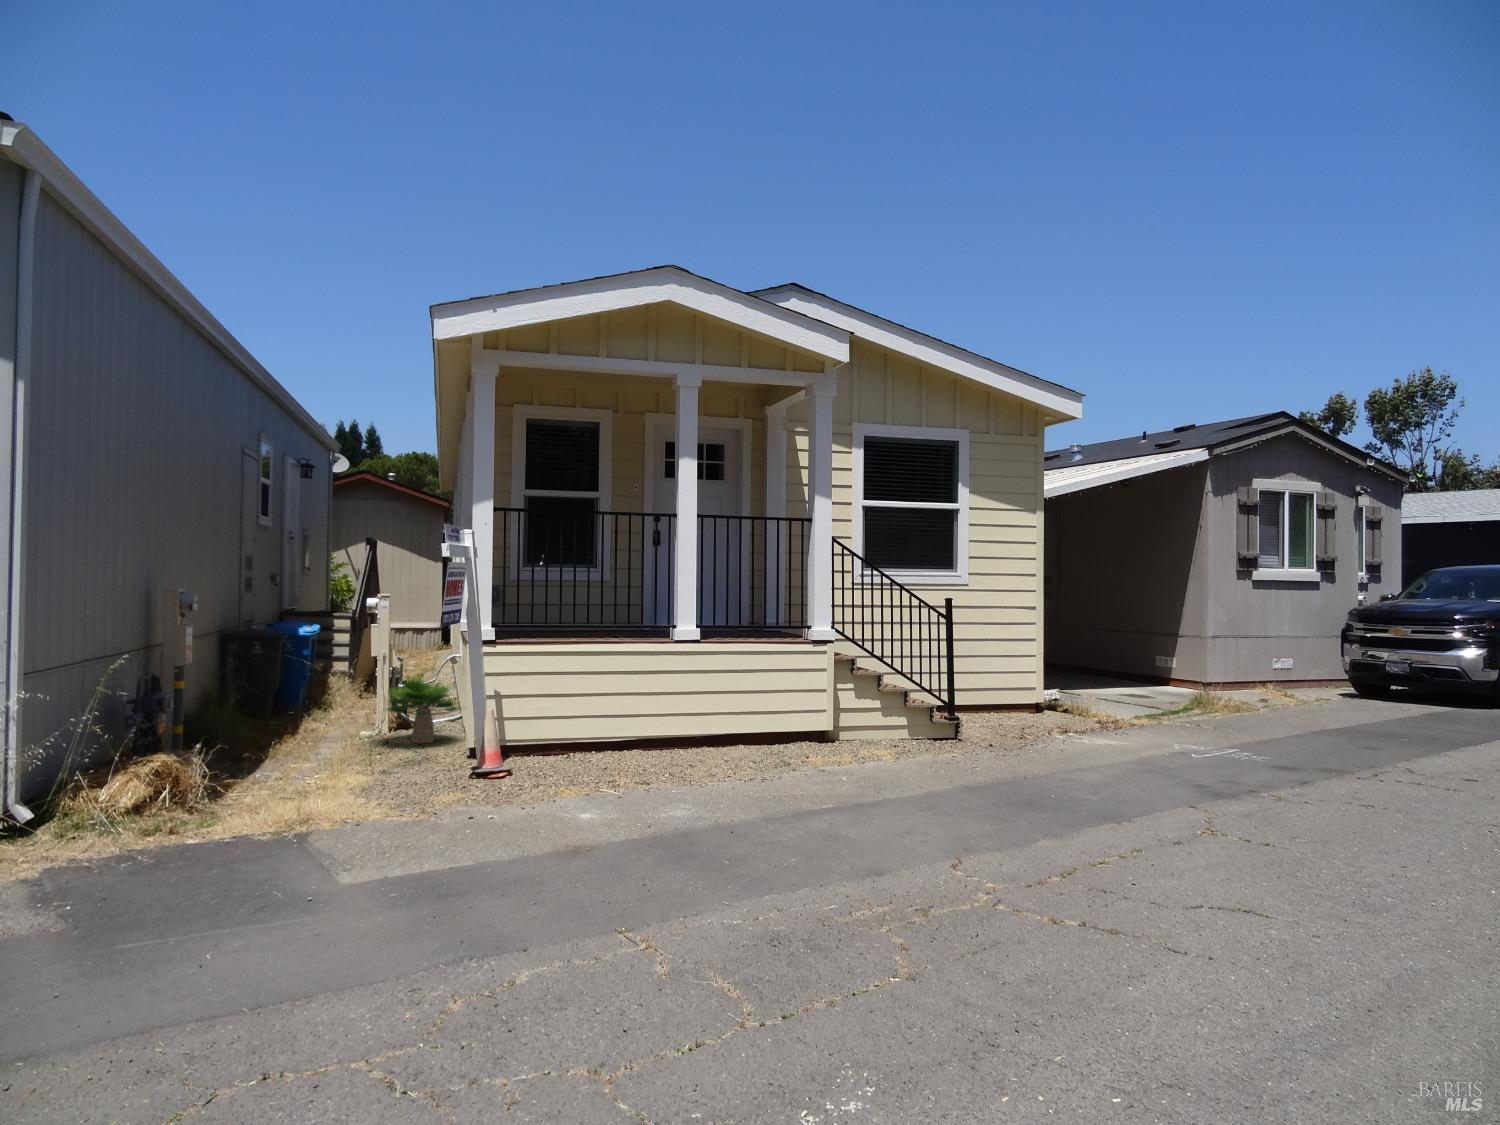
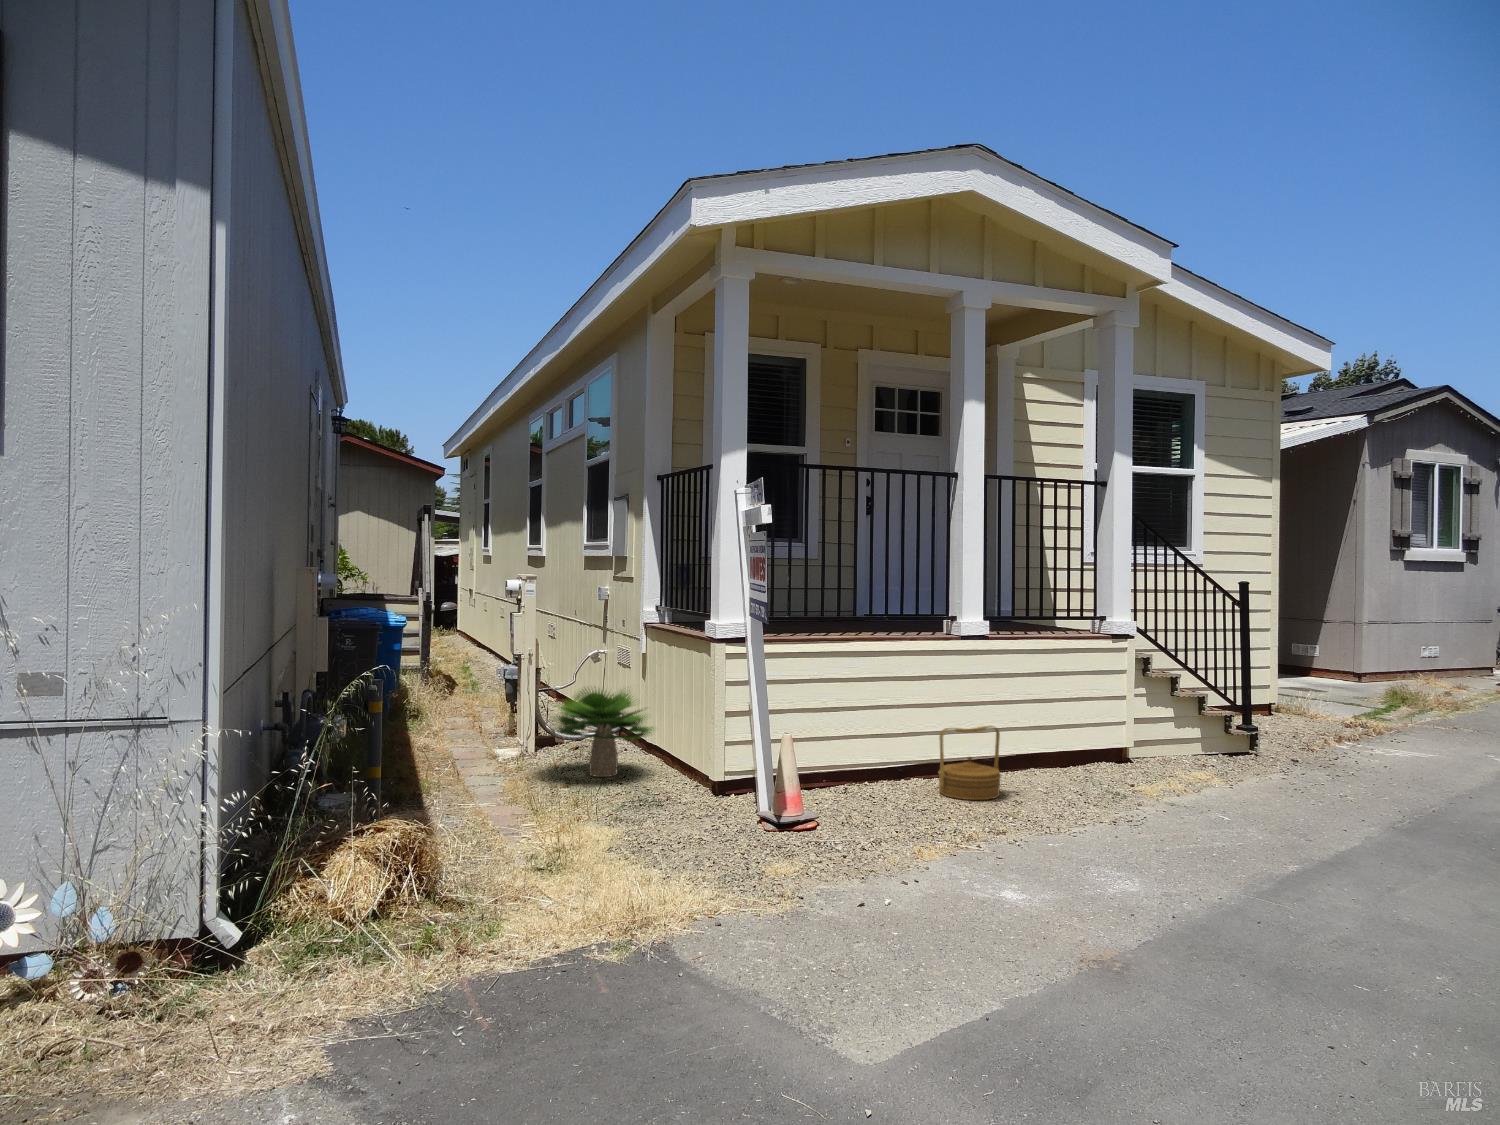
woven basket: none [642,710,694,766] -> present [938,726,1001,800]

